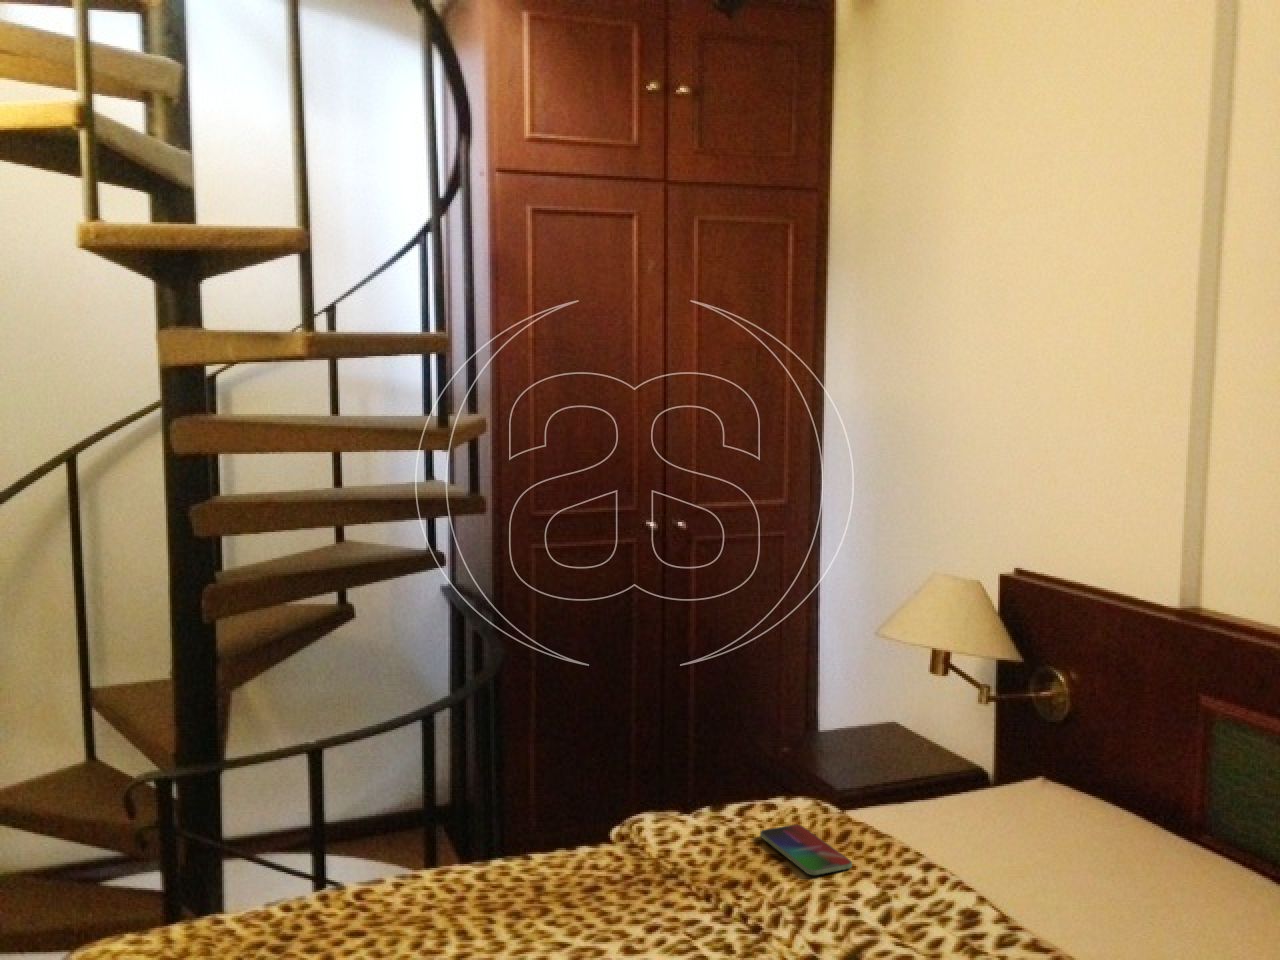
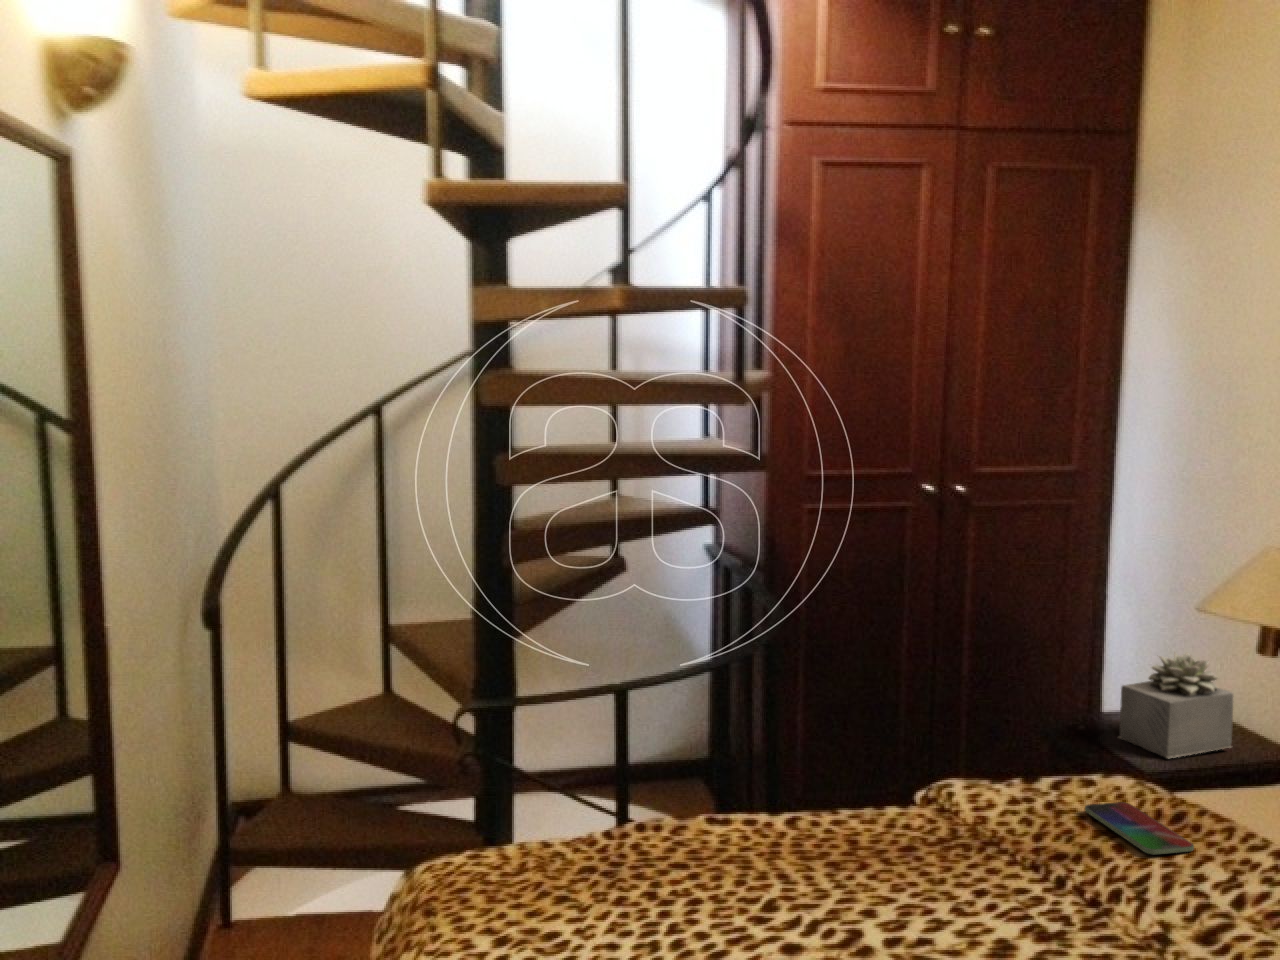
succulent plant: none [816,676,914,775] -> present [1119,653,1233,758]

